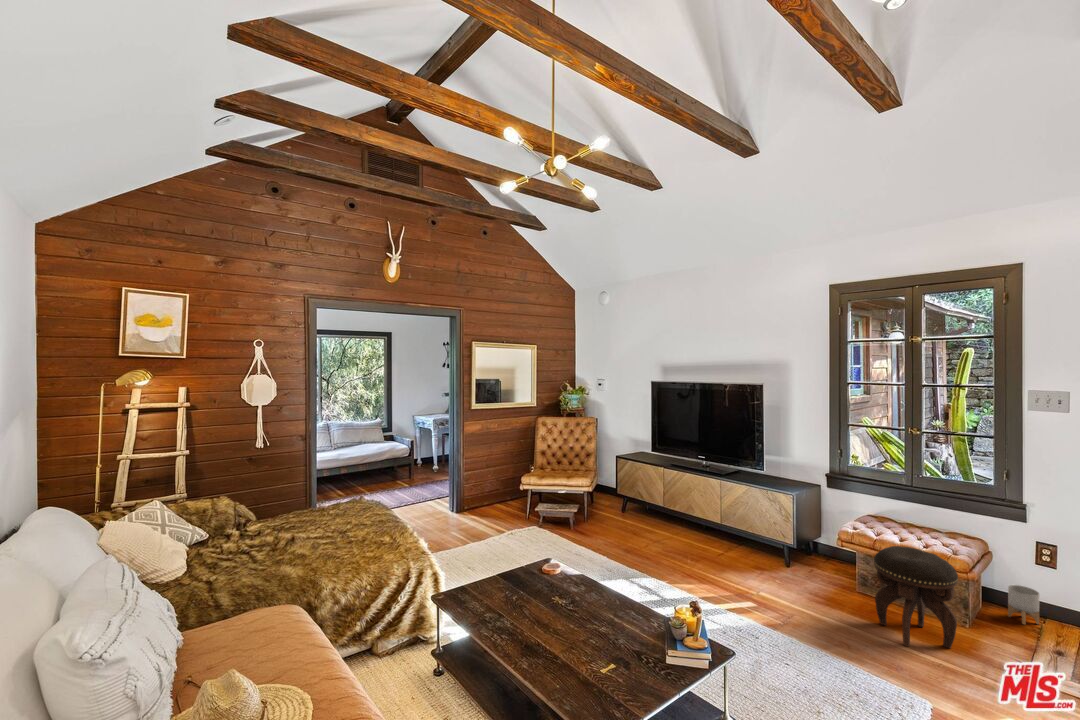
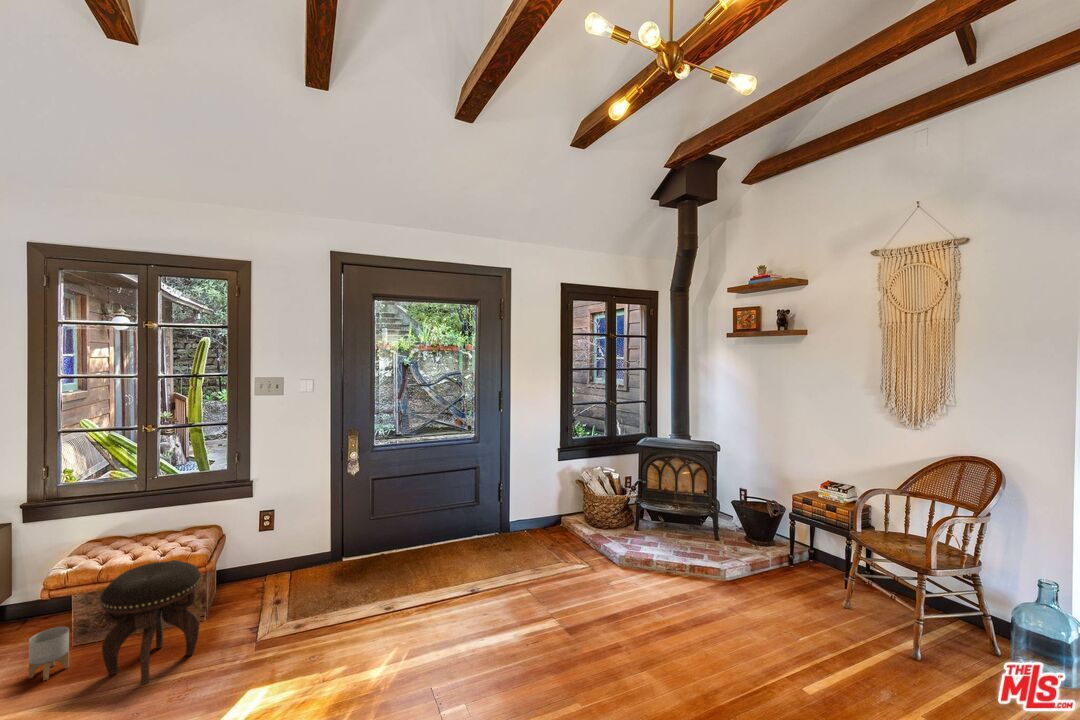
planter: present [1008,585,1039,625] -> present [29,627,69,680]

